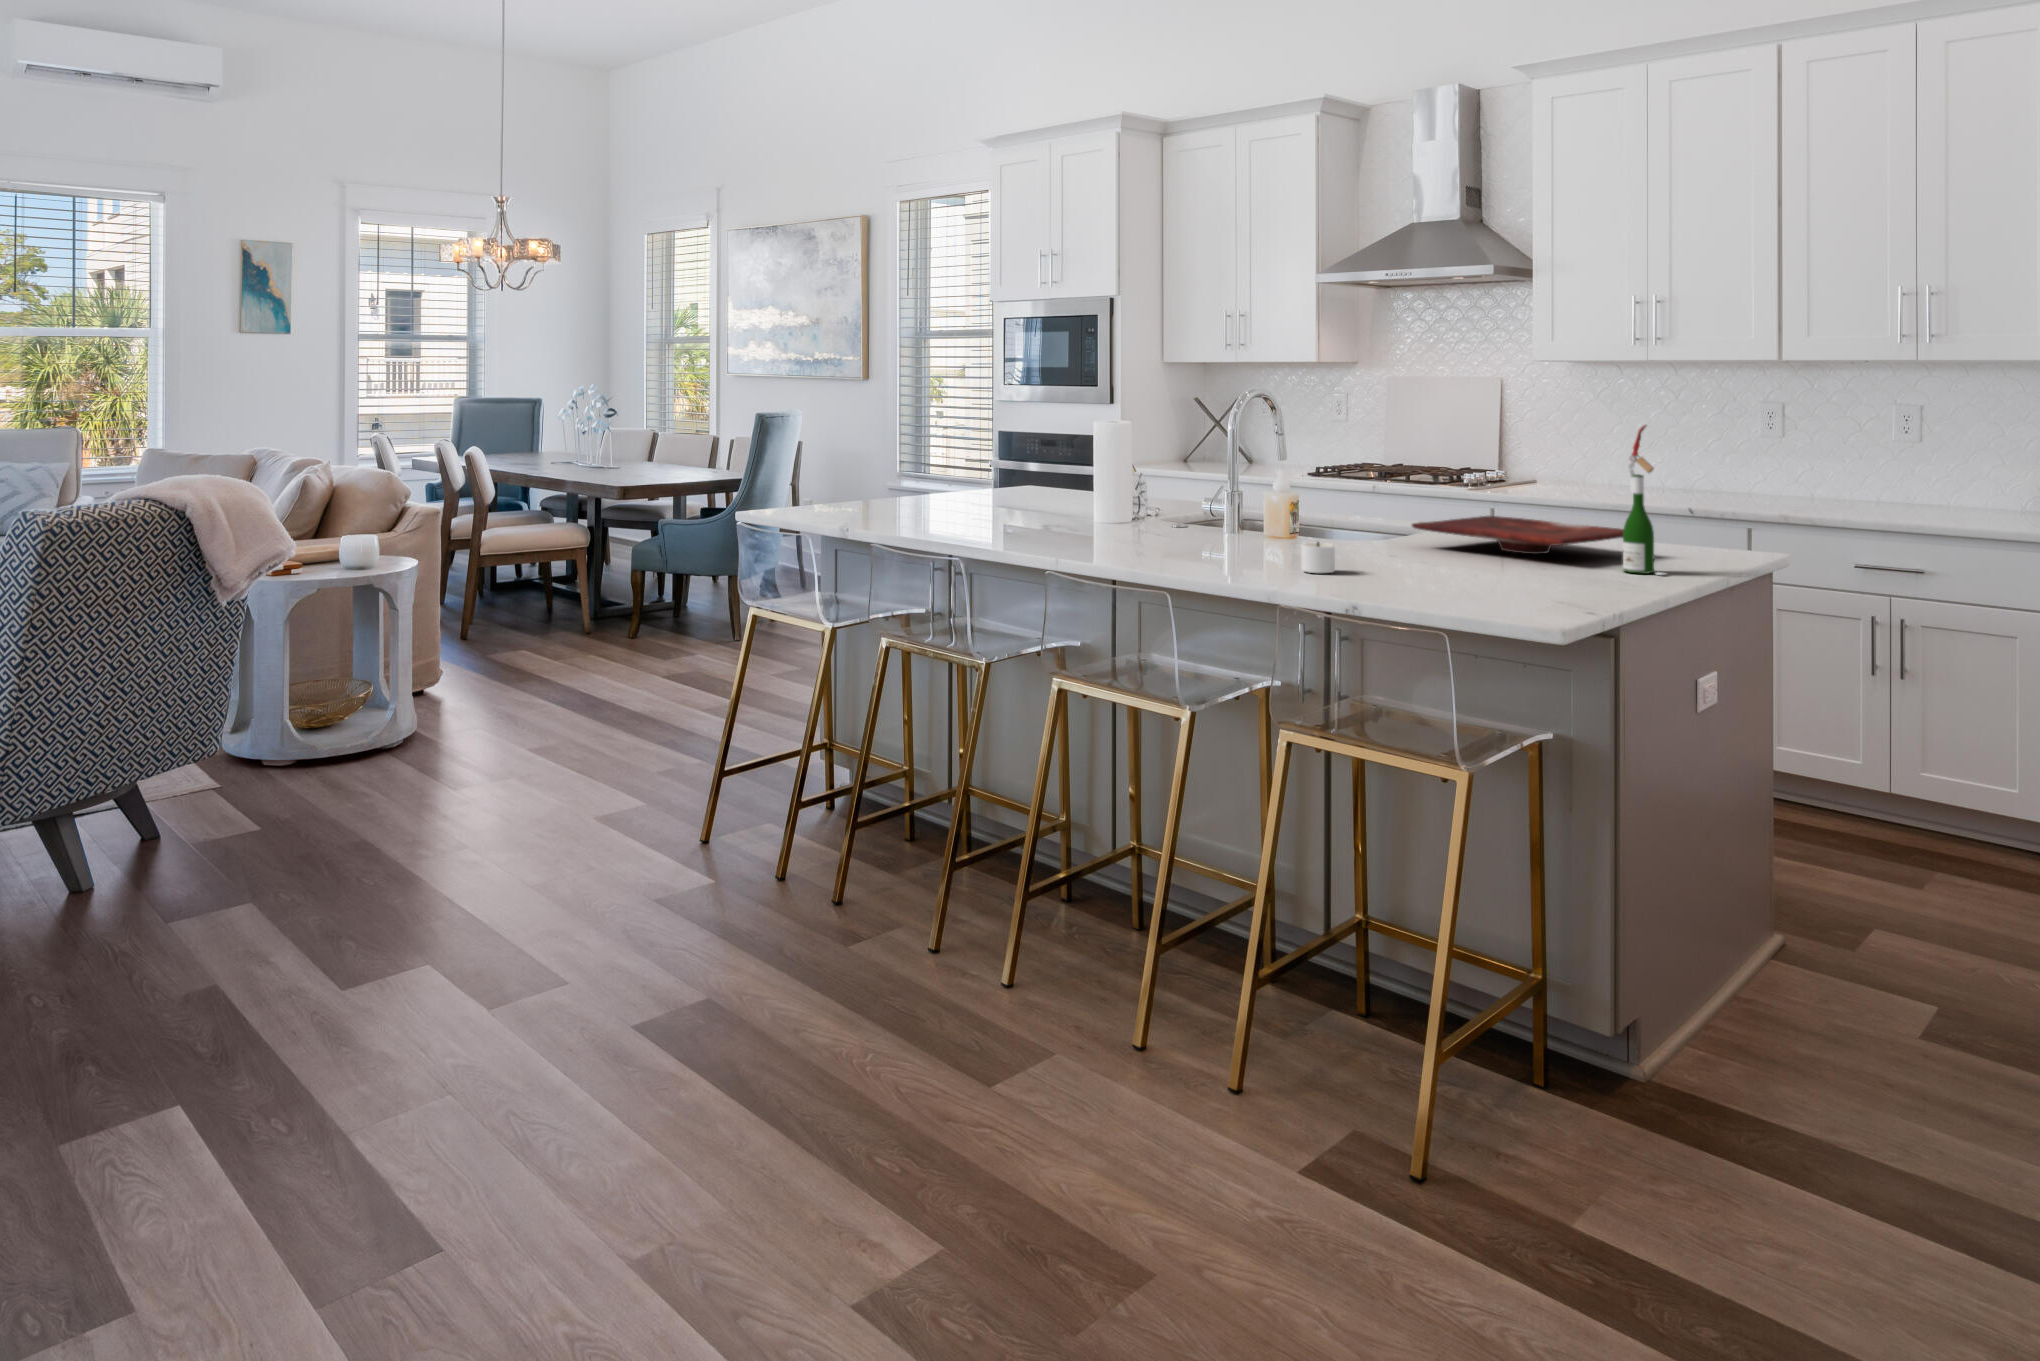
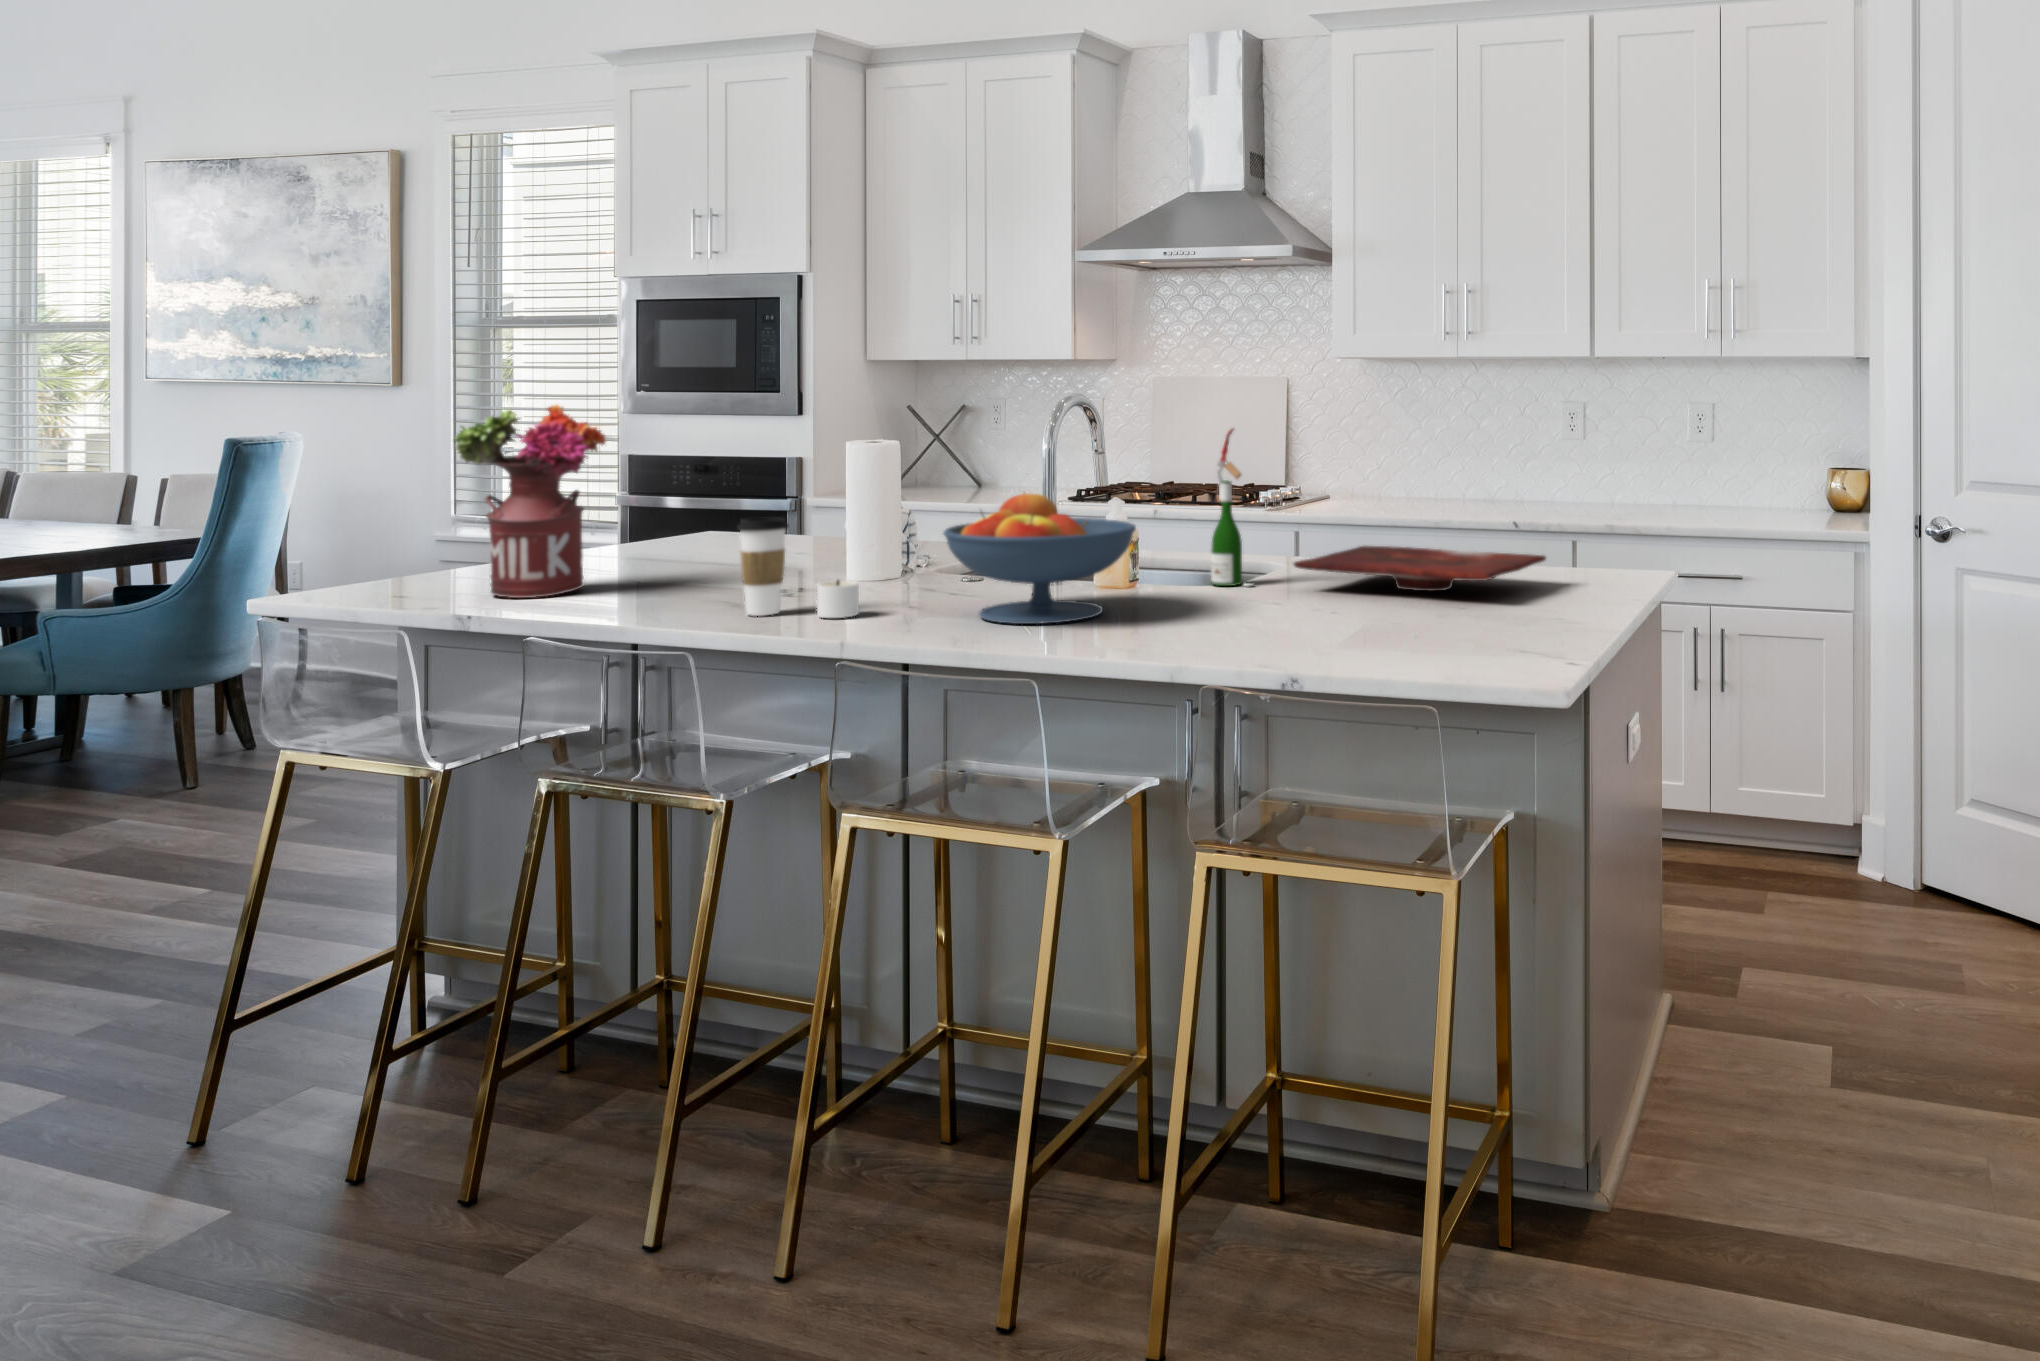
flower arrangement: none [849,390,941,519] -> present [454,405,606,598]
wine bottle: present [1623,425,1666,575] -> present [1211,429,1253,586]
fruit bowl: none [1134,458,1274,554] -> present [943,493,1136,624]
coffee cup: none [1005,470,1039,537] -> present [737,517,788,616]
candle: present [1302,542,1335,573] -> present [817,580,859,618]

